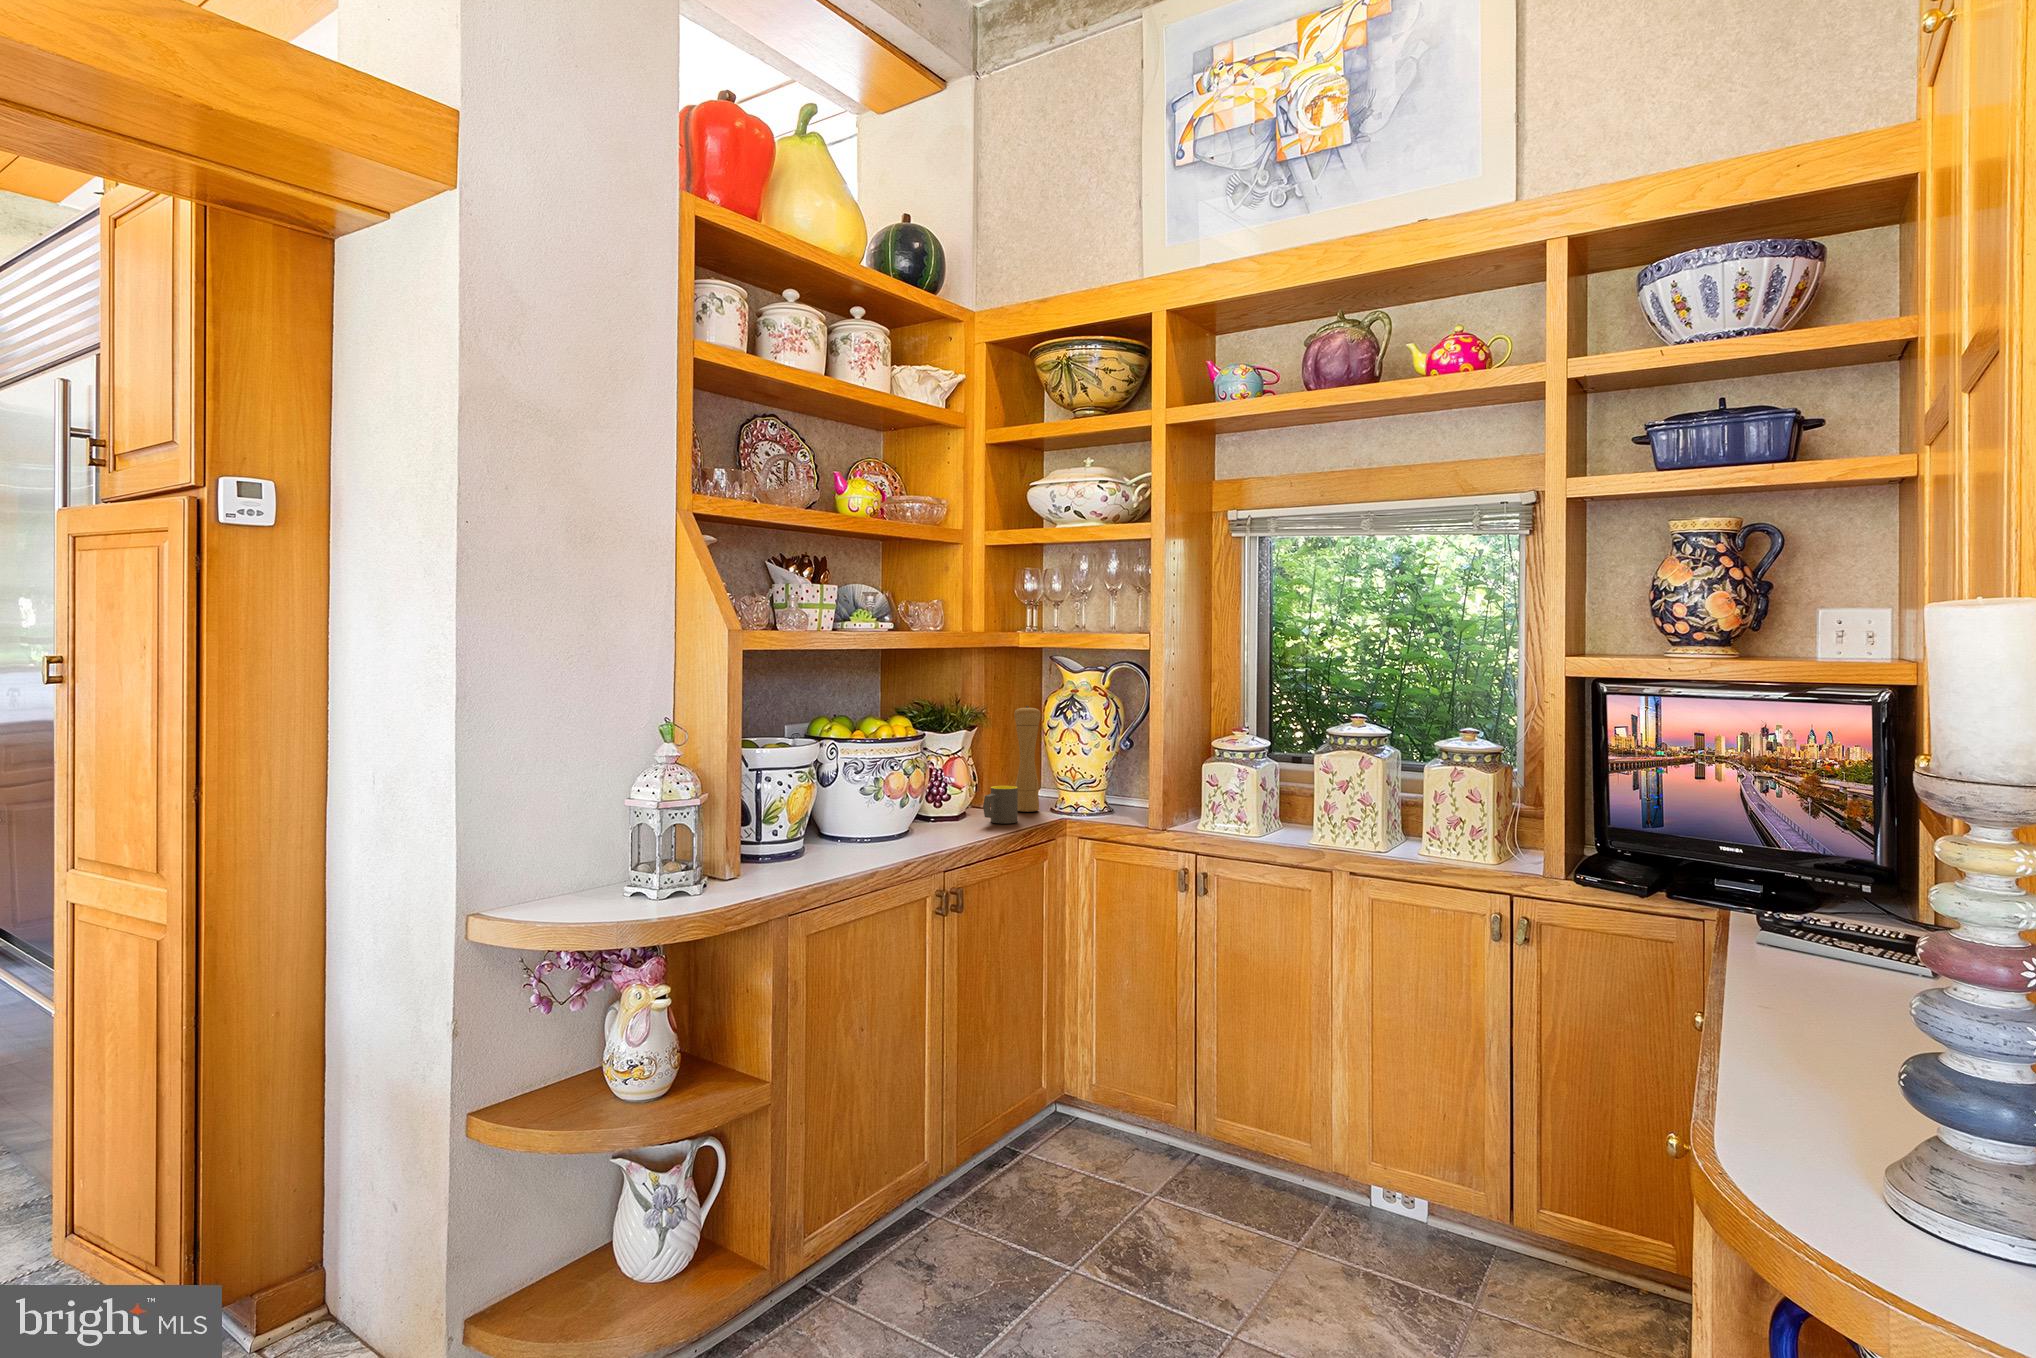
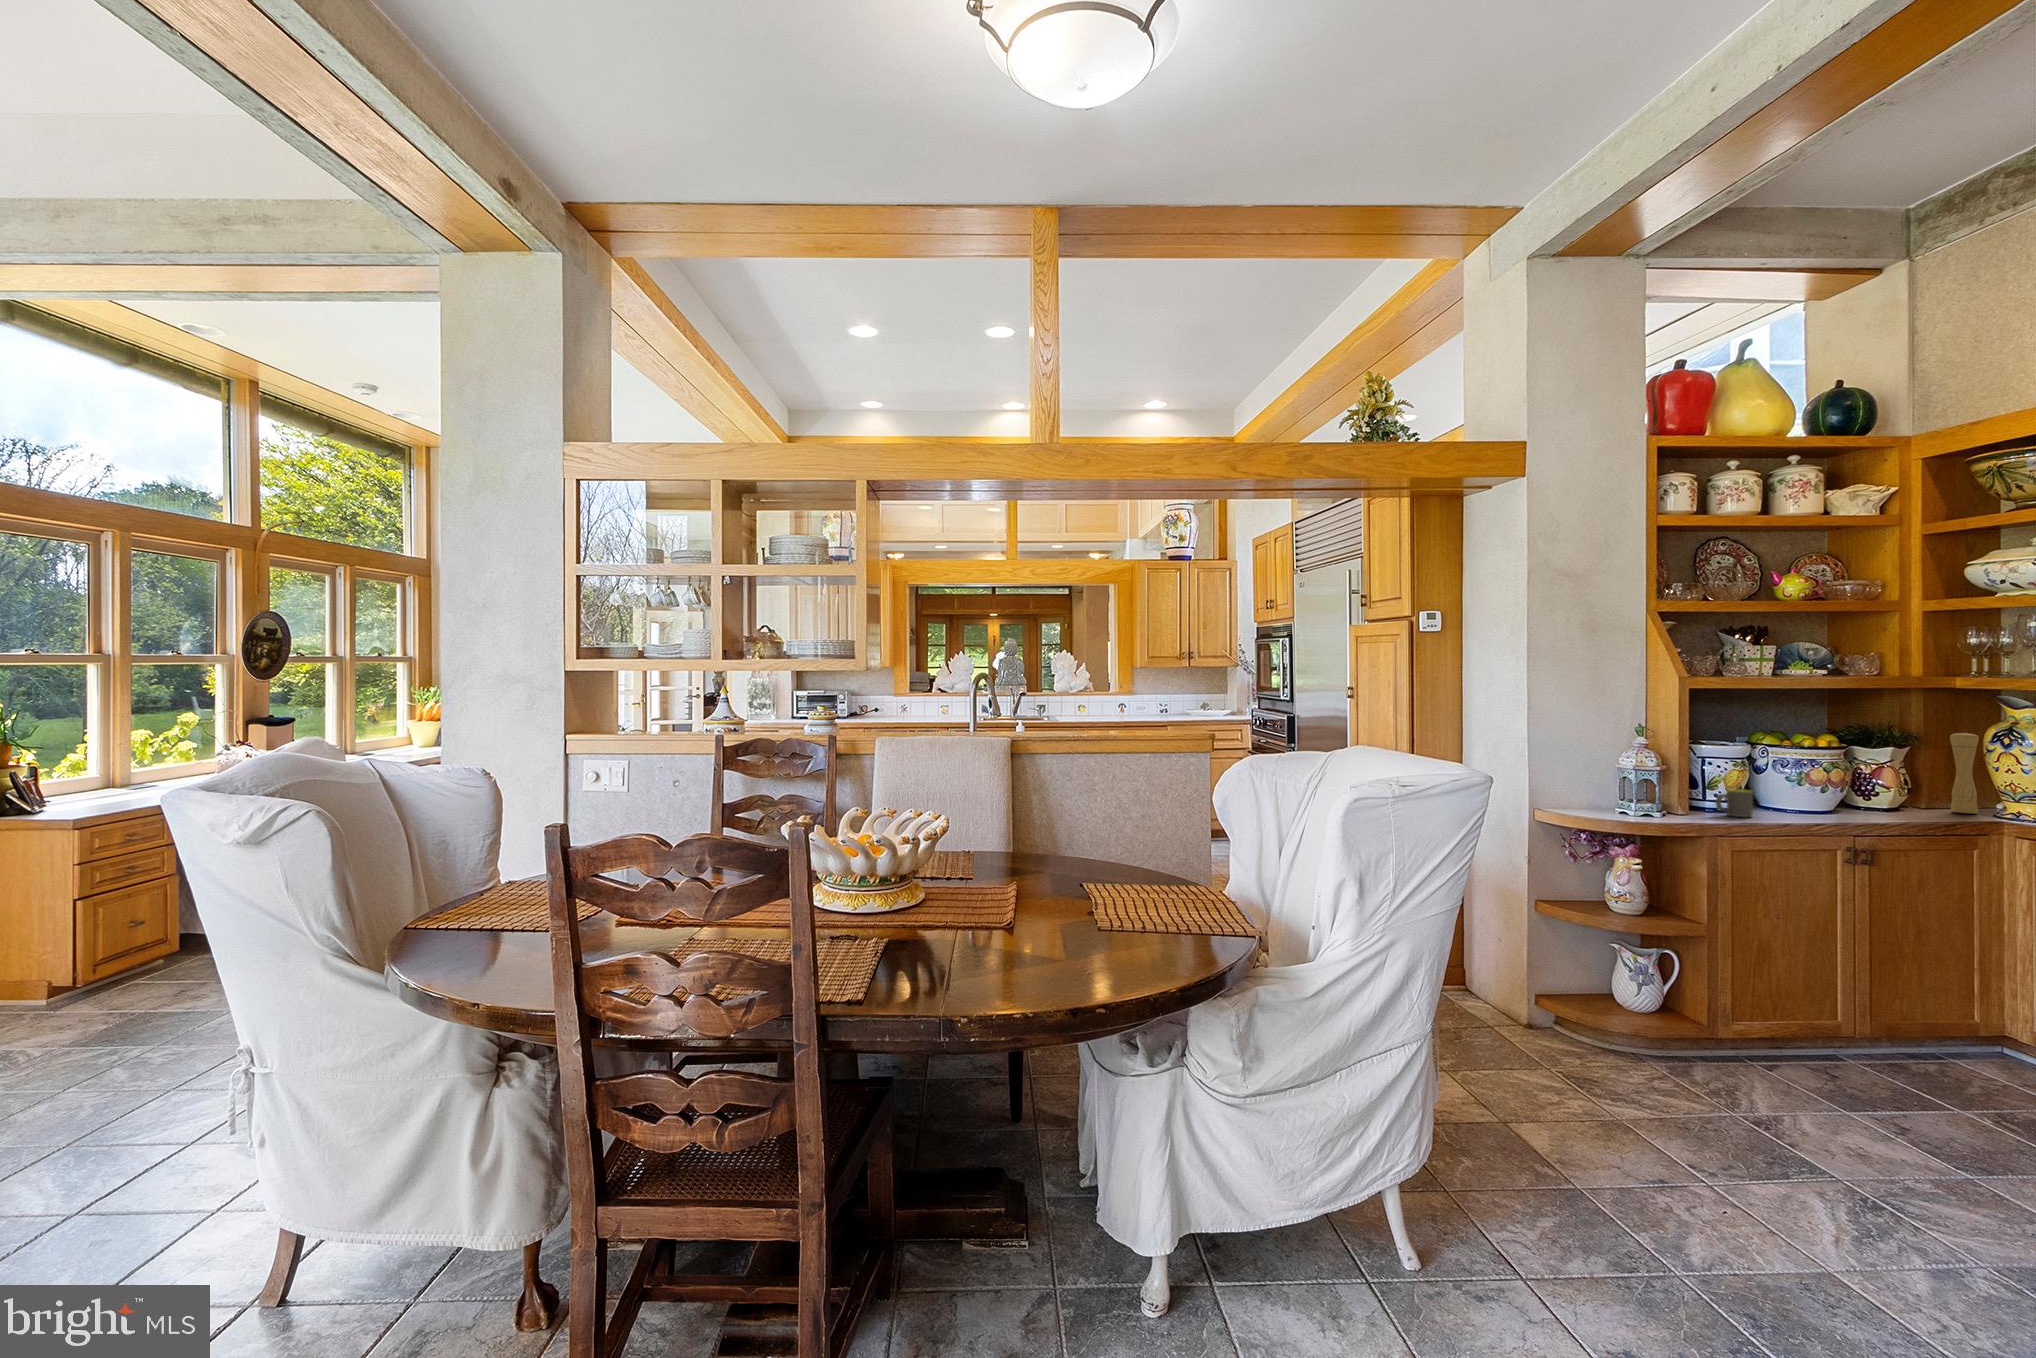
mug: present [983,786,1018,823] -> present [1715,790,1753,817]

